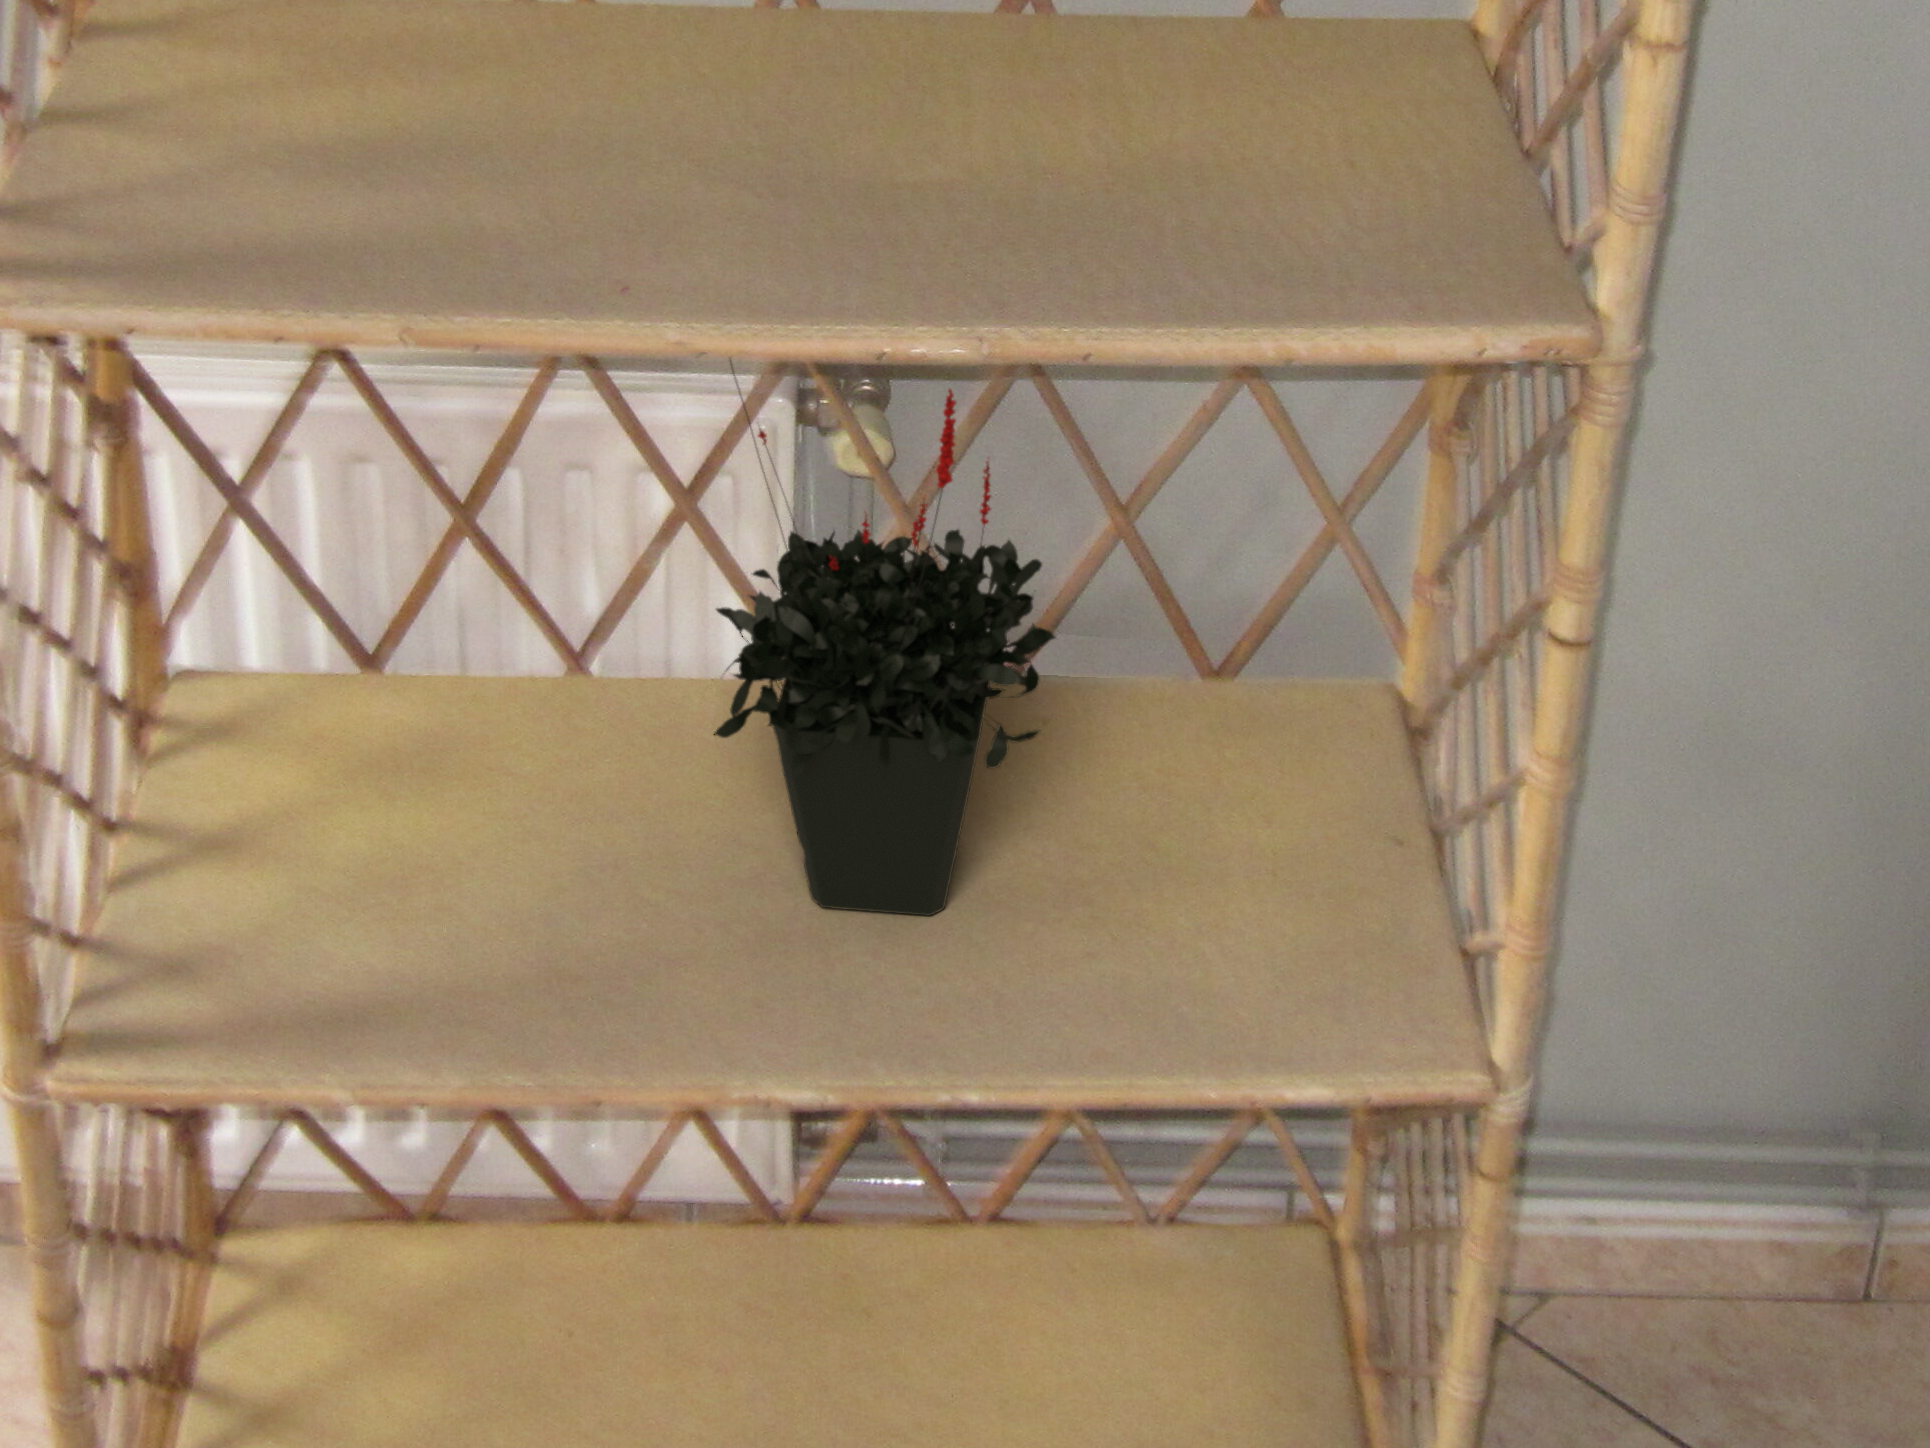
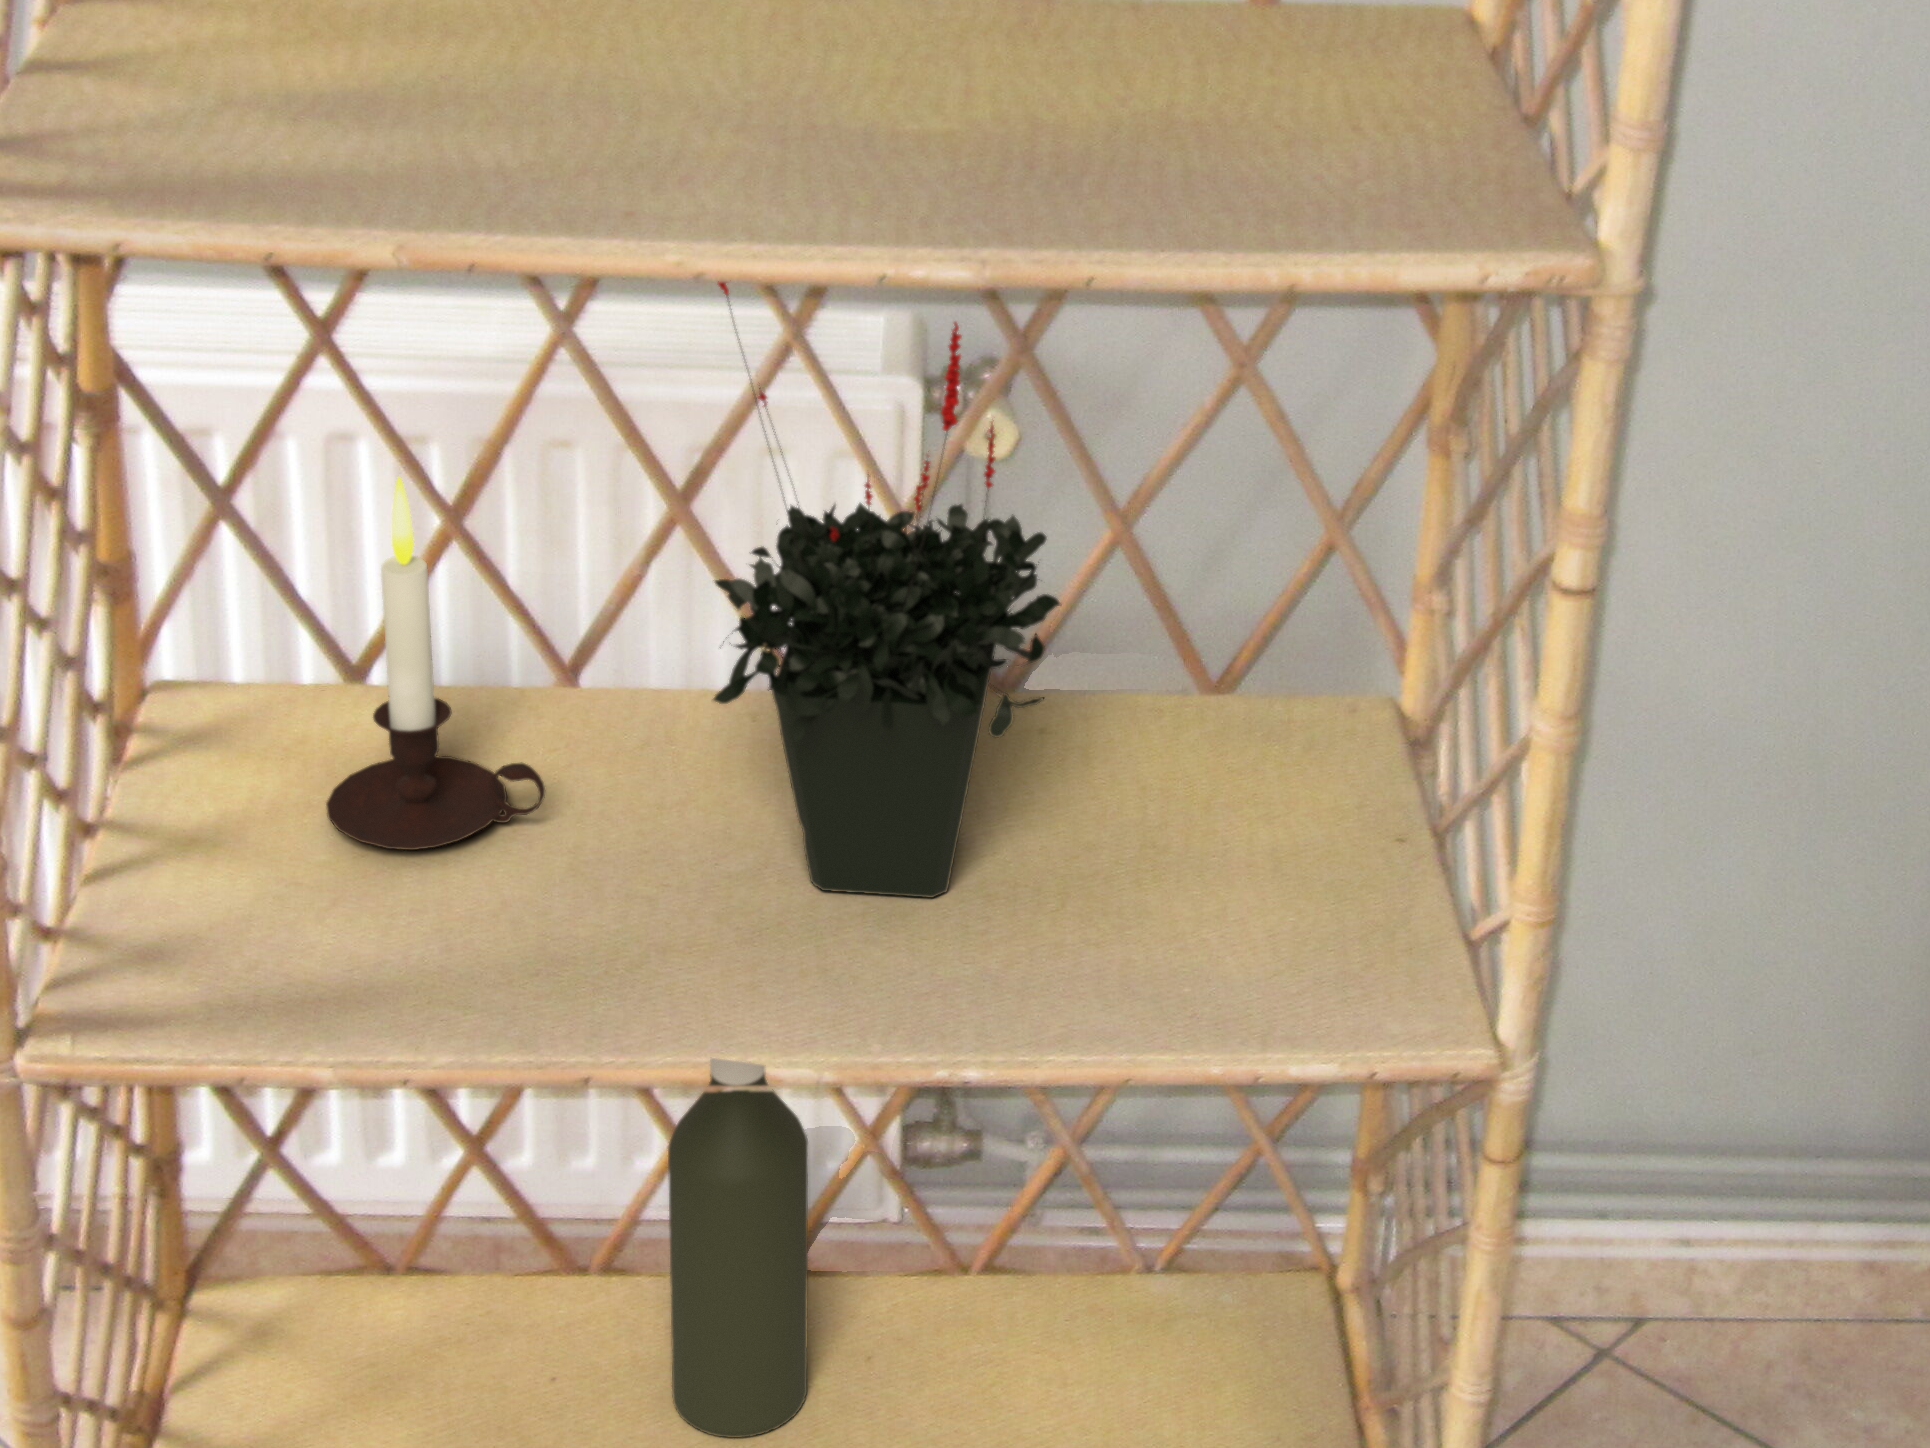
candle: none [343,506,554,862] -> present [326,477,545,850]
bottle: none [675,972,811,1404] -> present [668,1058,808,1438]

